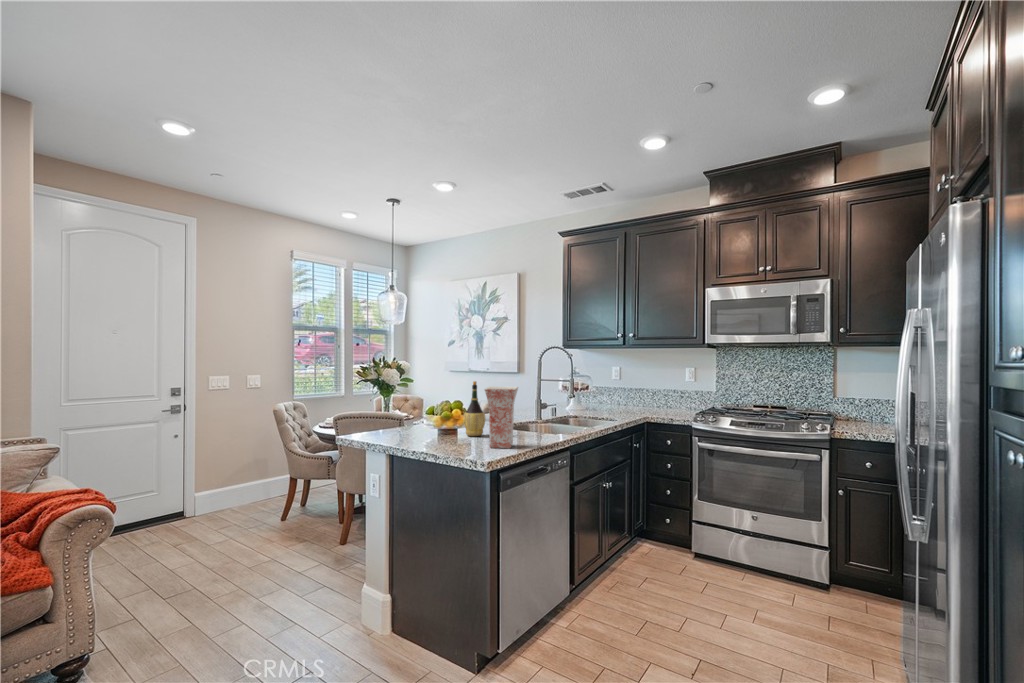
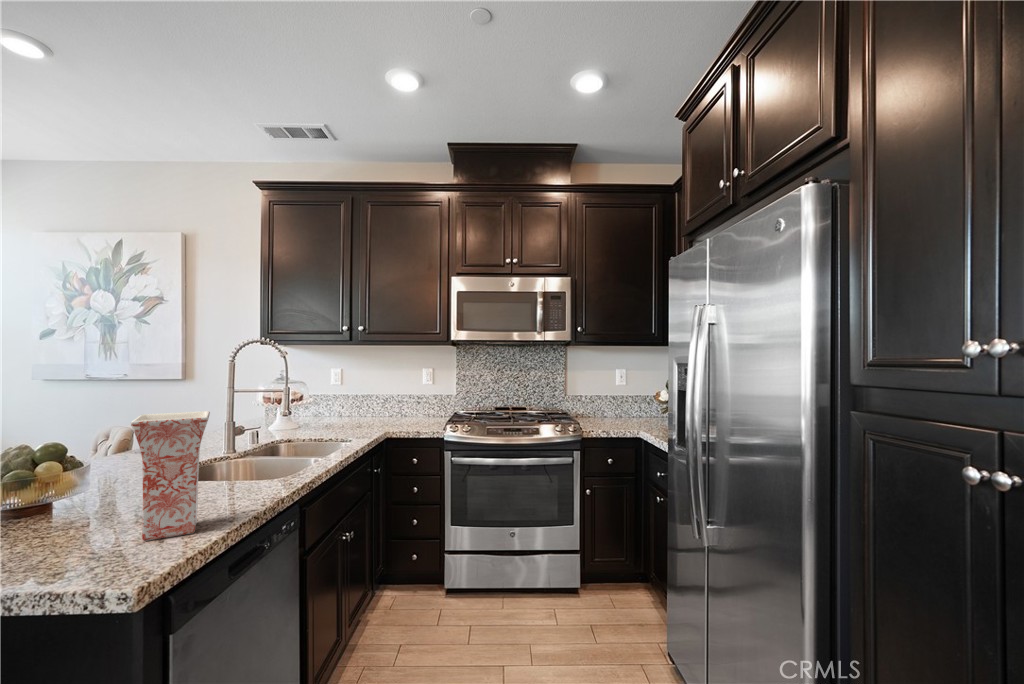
wine bottle: present [464,381,486,436] -> none [71,404,128,514]

